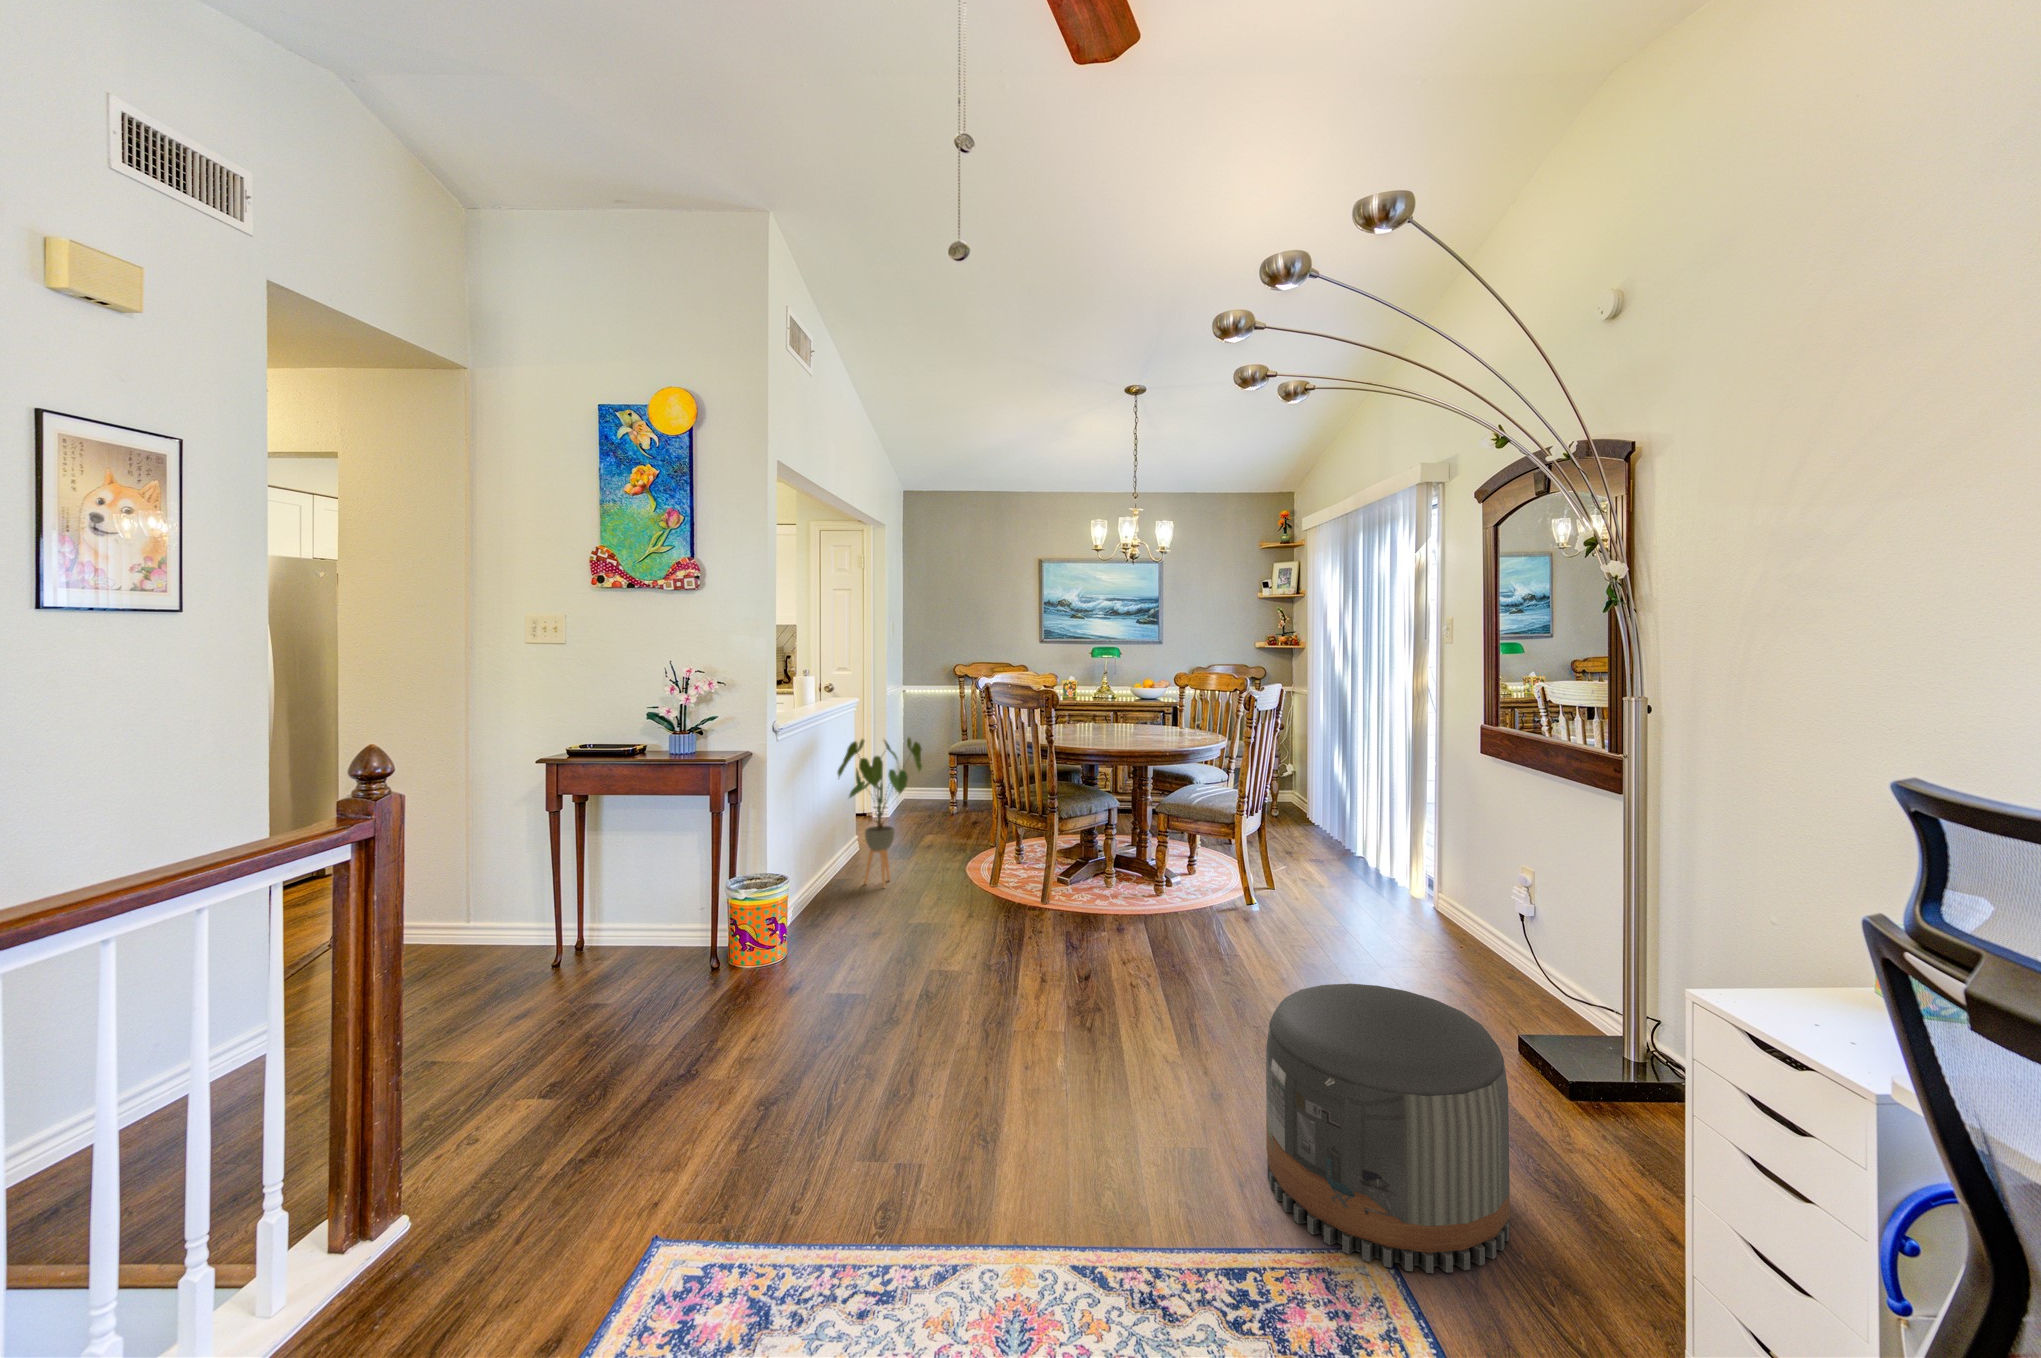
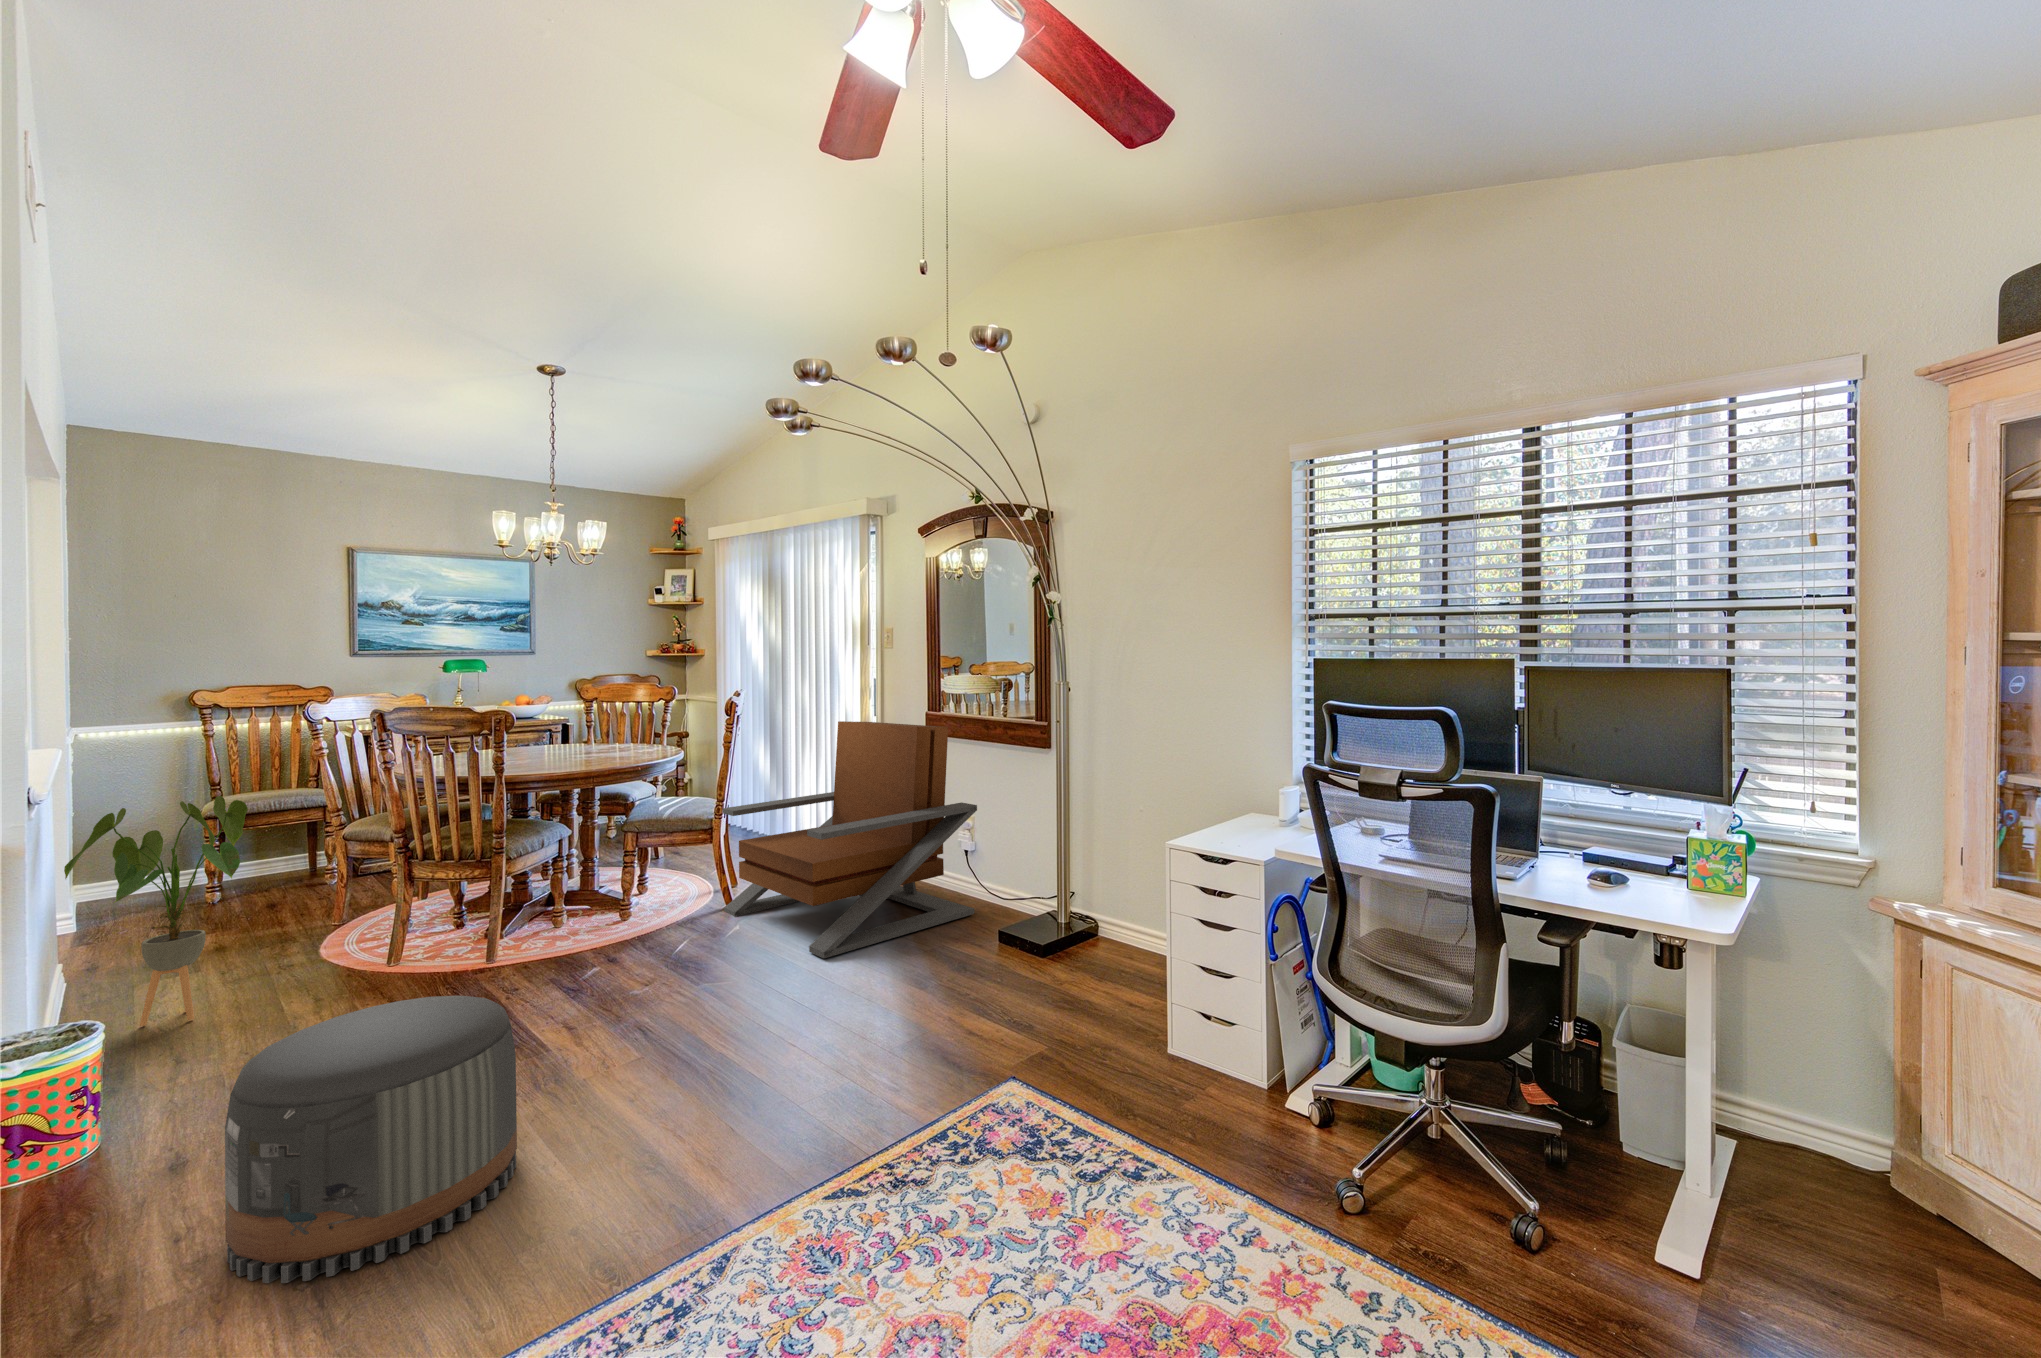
lounge chair: none [1243,726,1519,997] -> present [723,721,977,958]
pouf: present [1266,984,1510,1273] -> present [225,996,517,1283]

